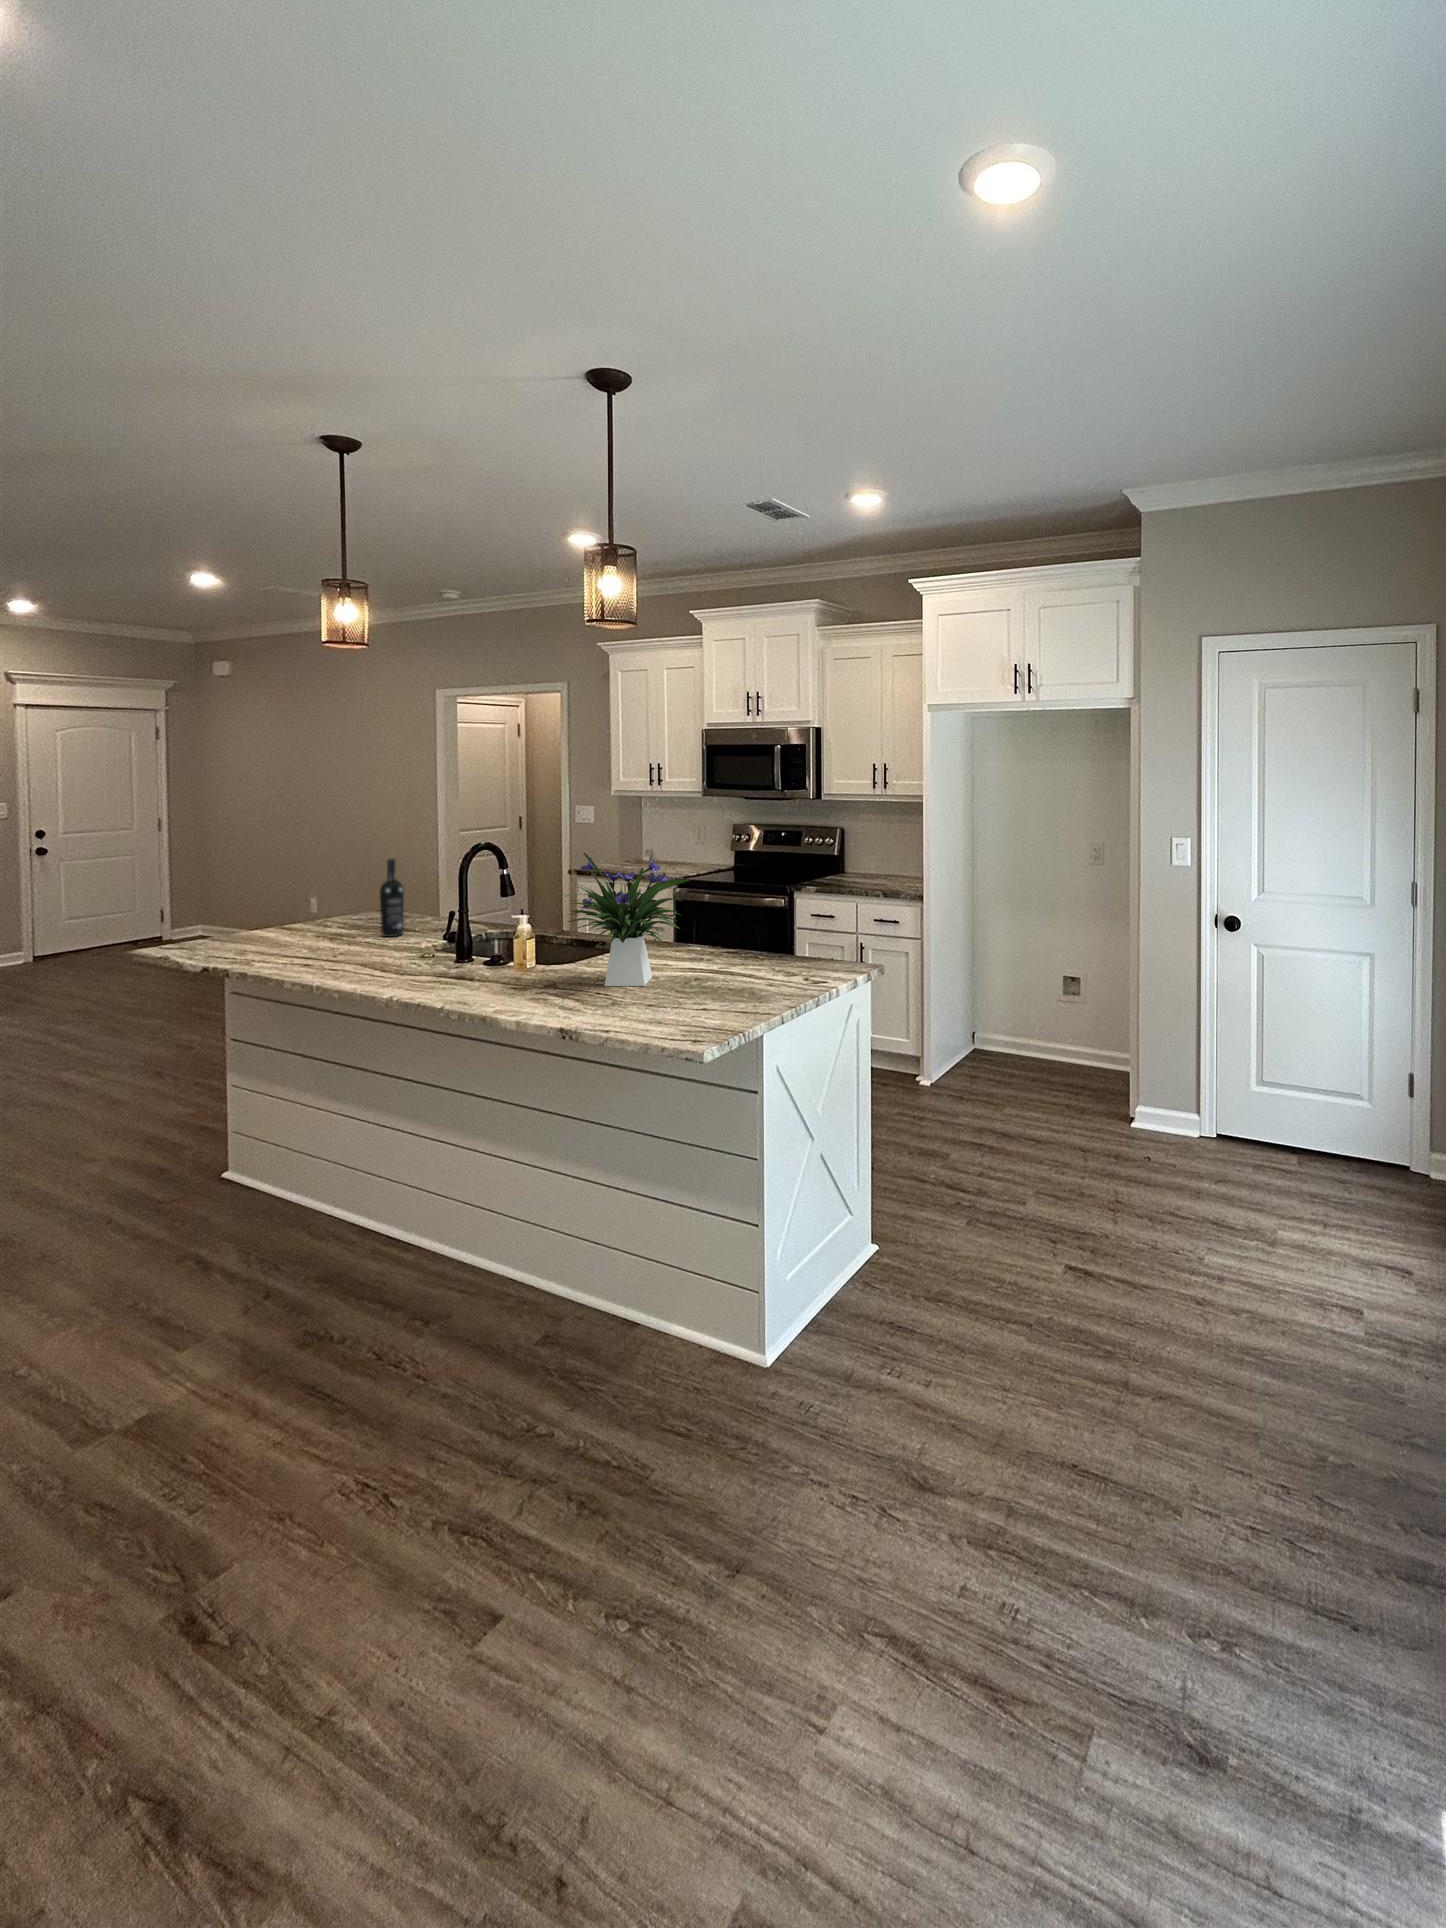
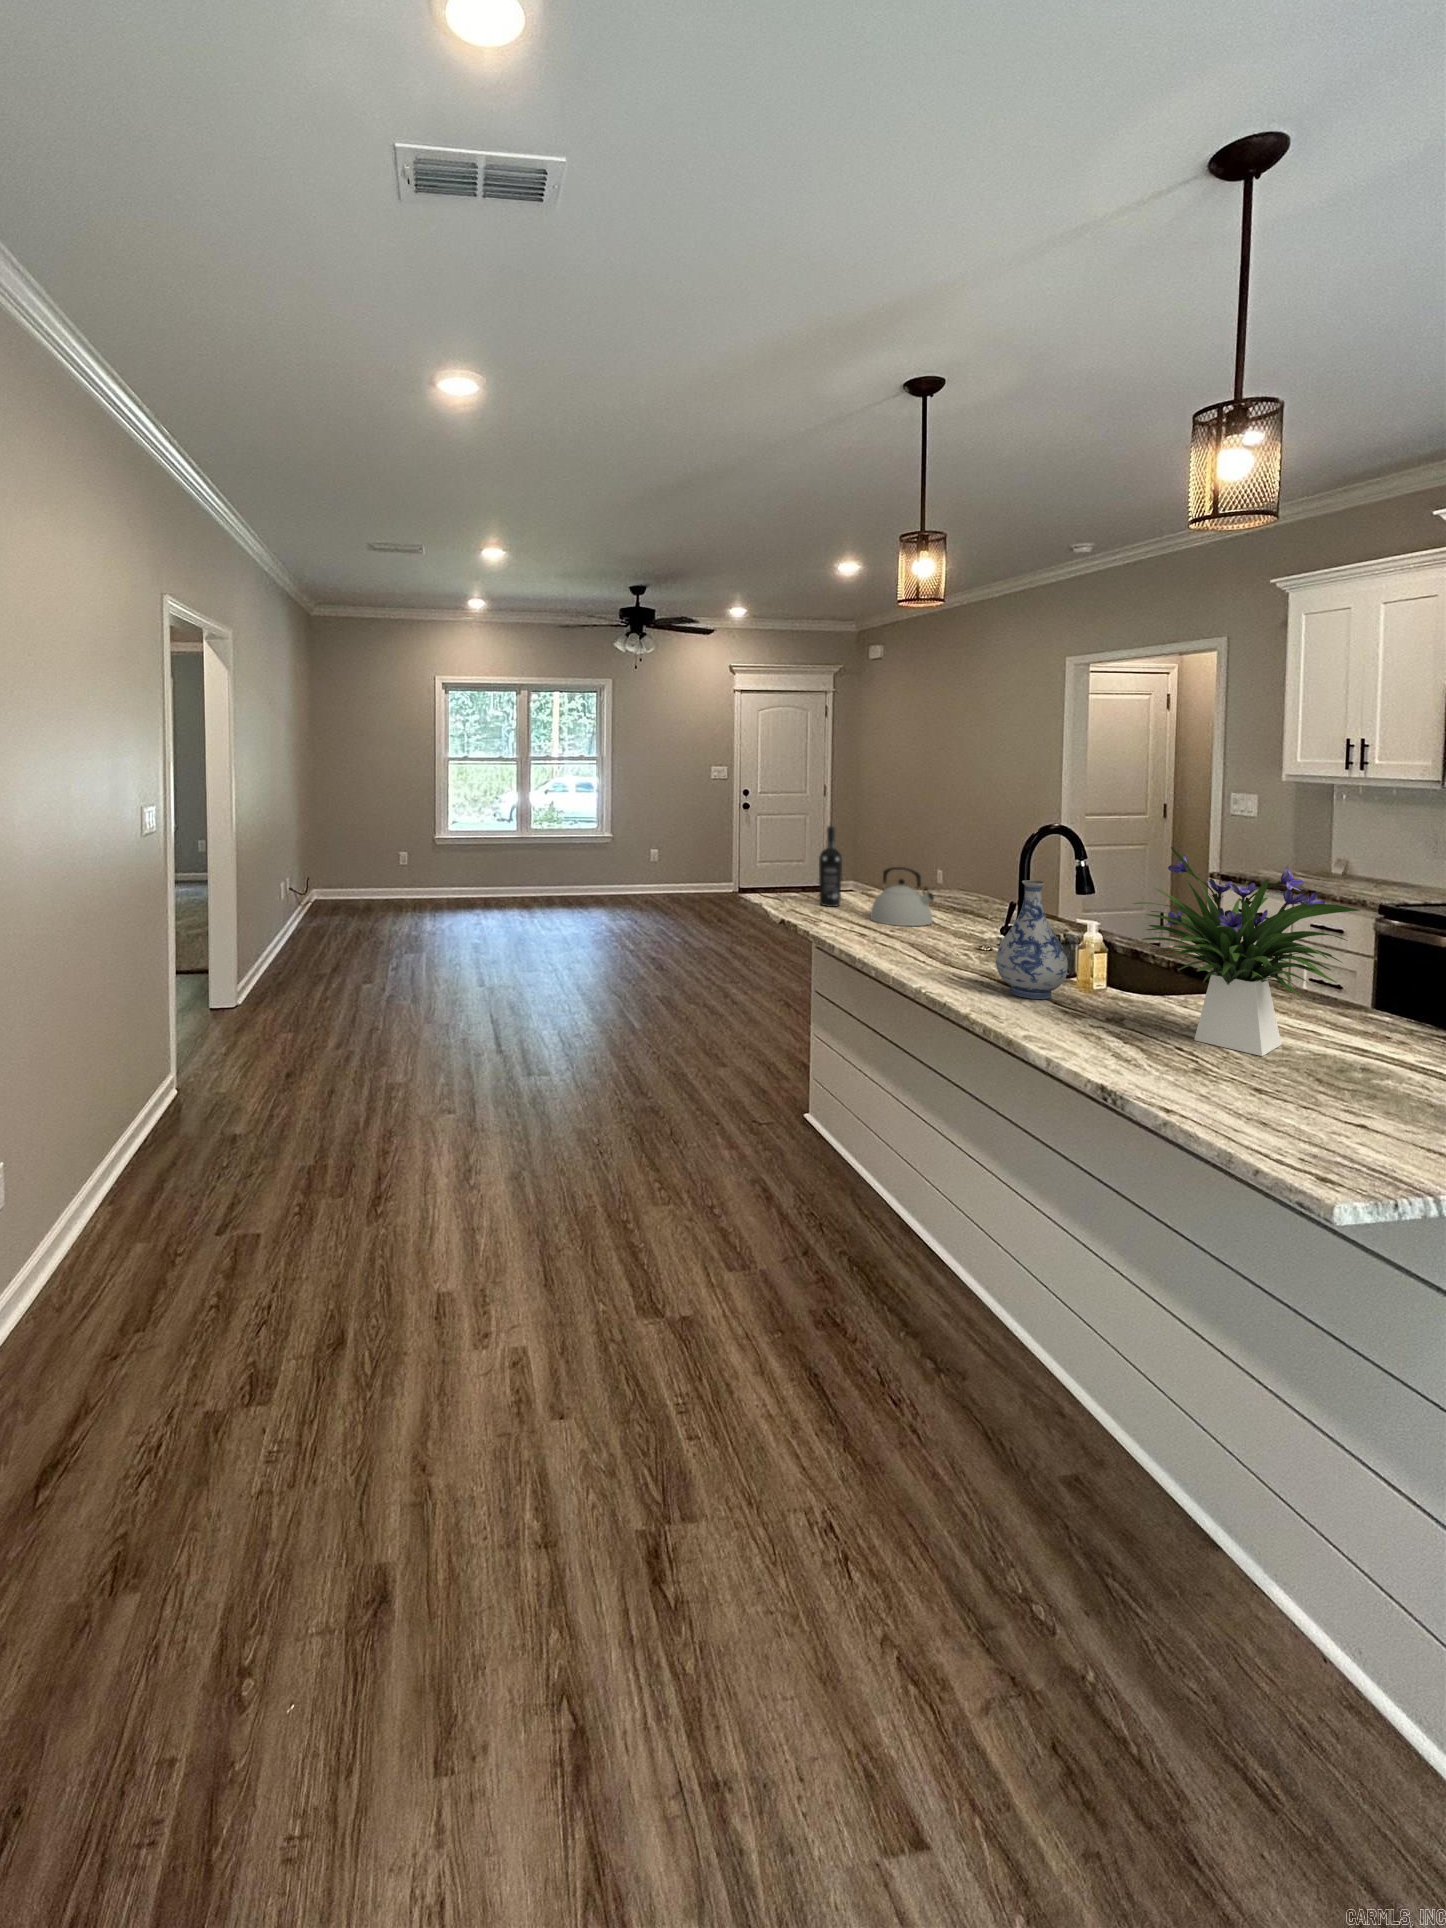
wine bottle: present [380,859,404,937] -> present [819,826,842,907]
vase: none [456,890,512,986] -> present [996,880,1068,999]
kettle: none [304,896,371,953] -> present [870,867,934,926]

